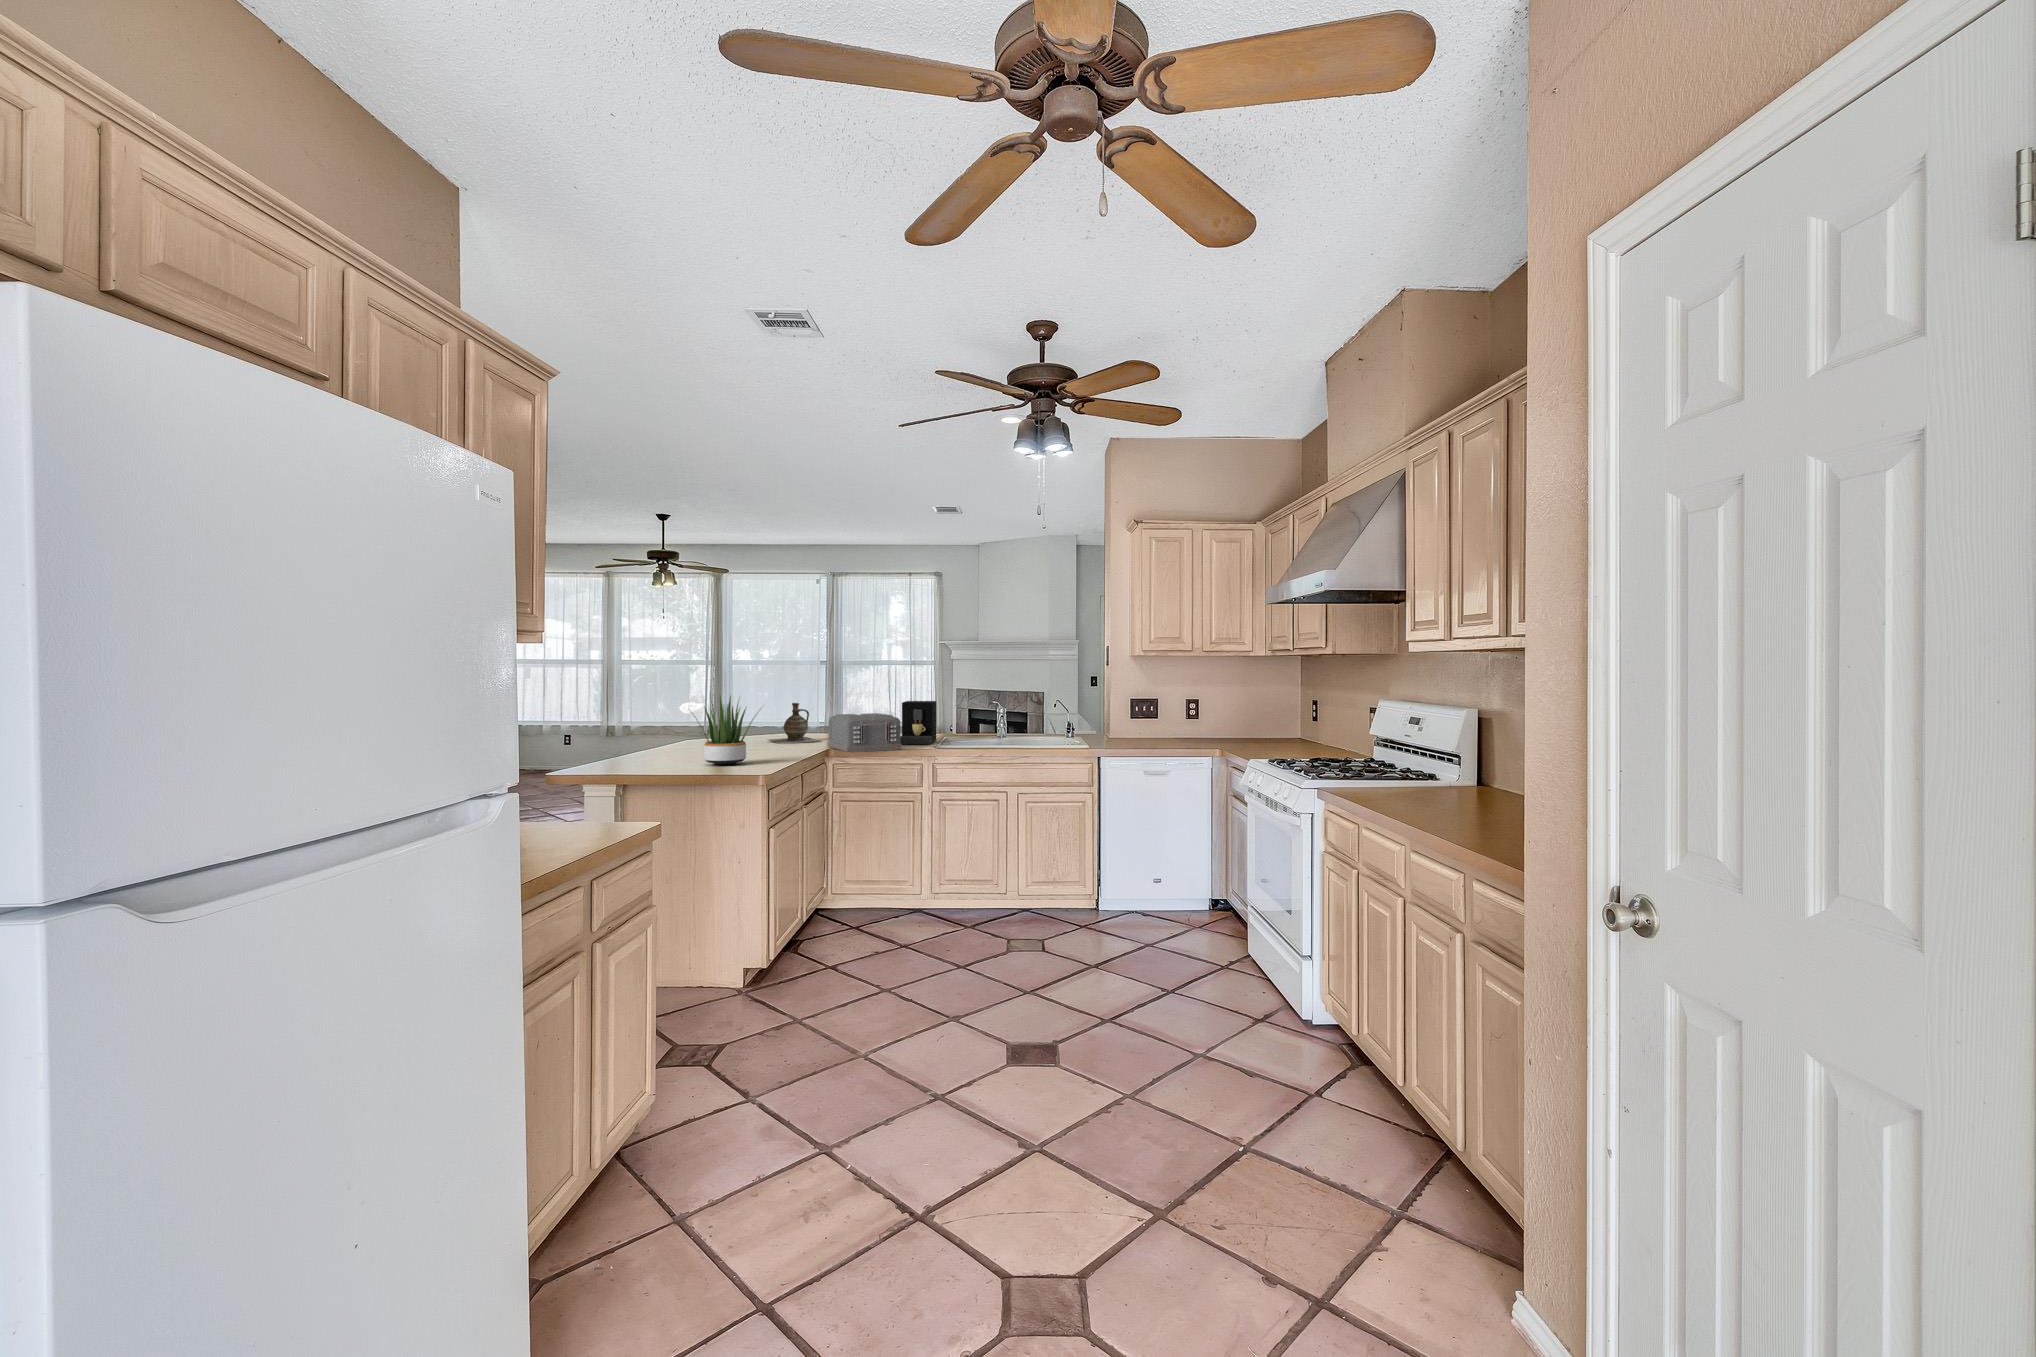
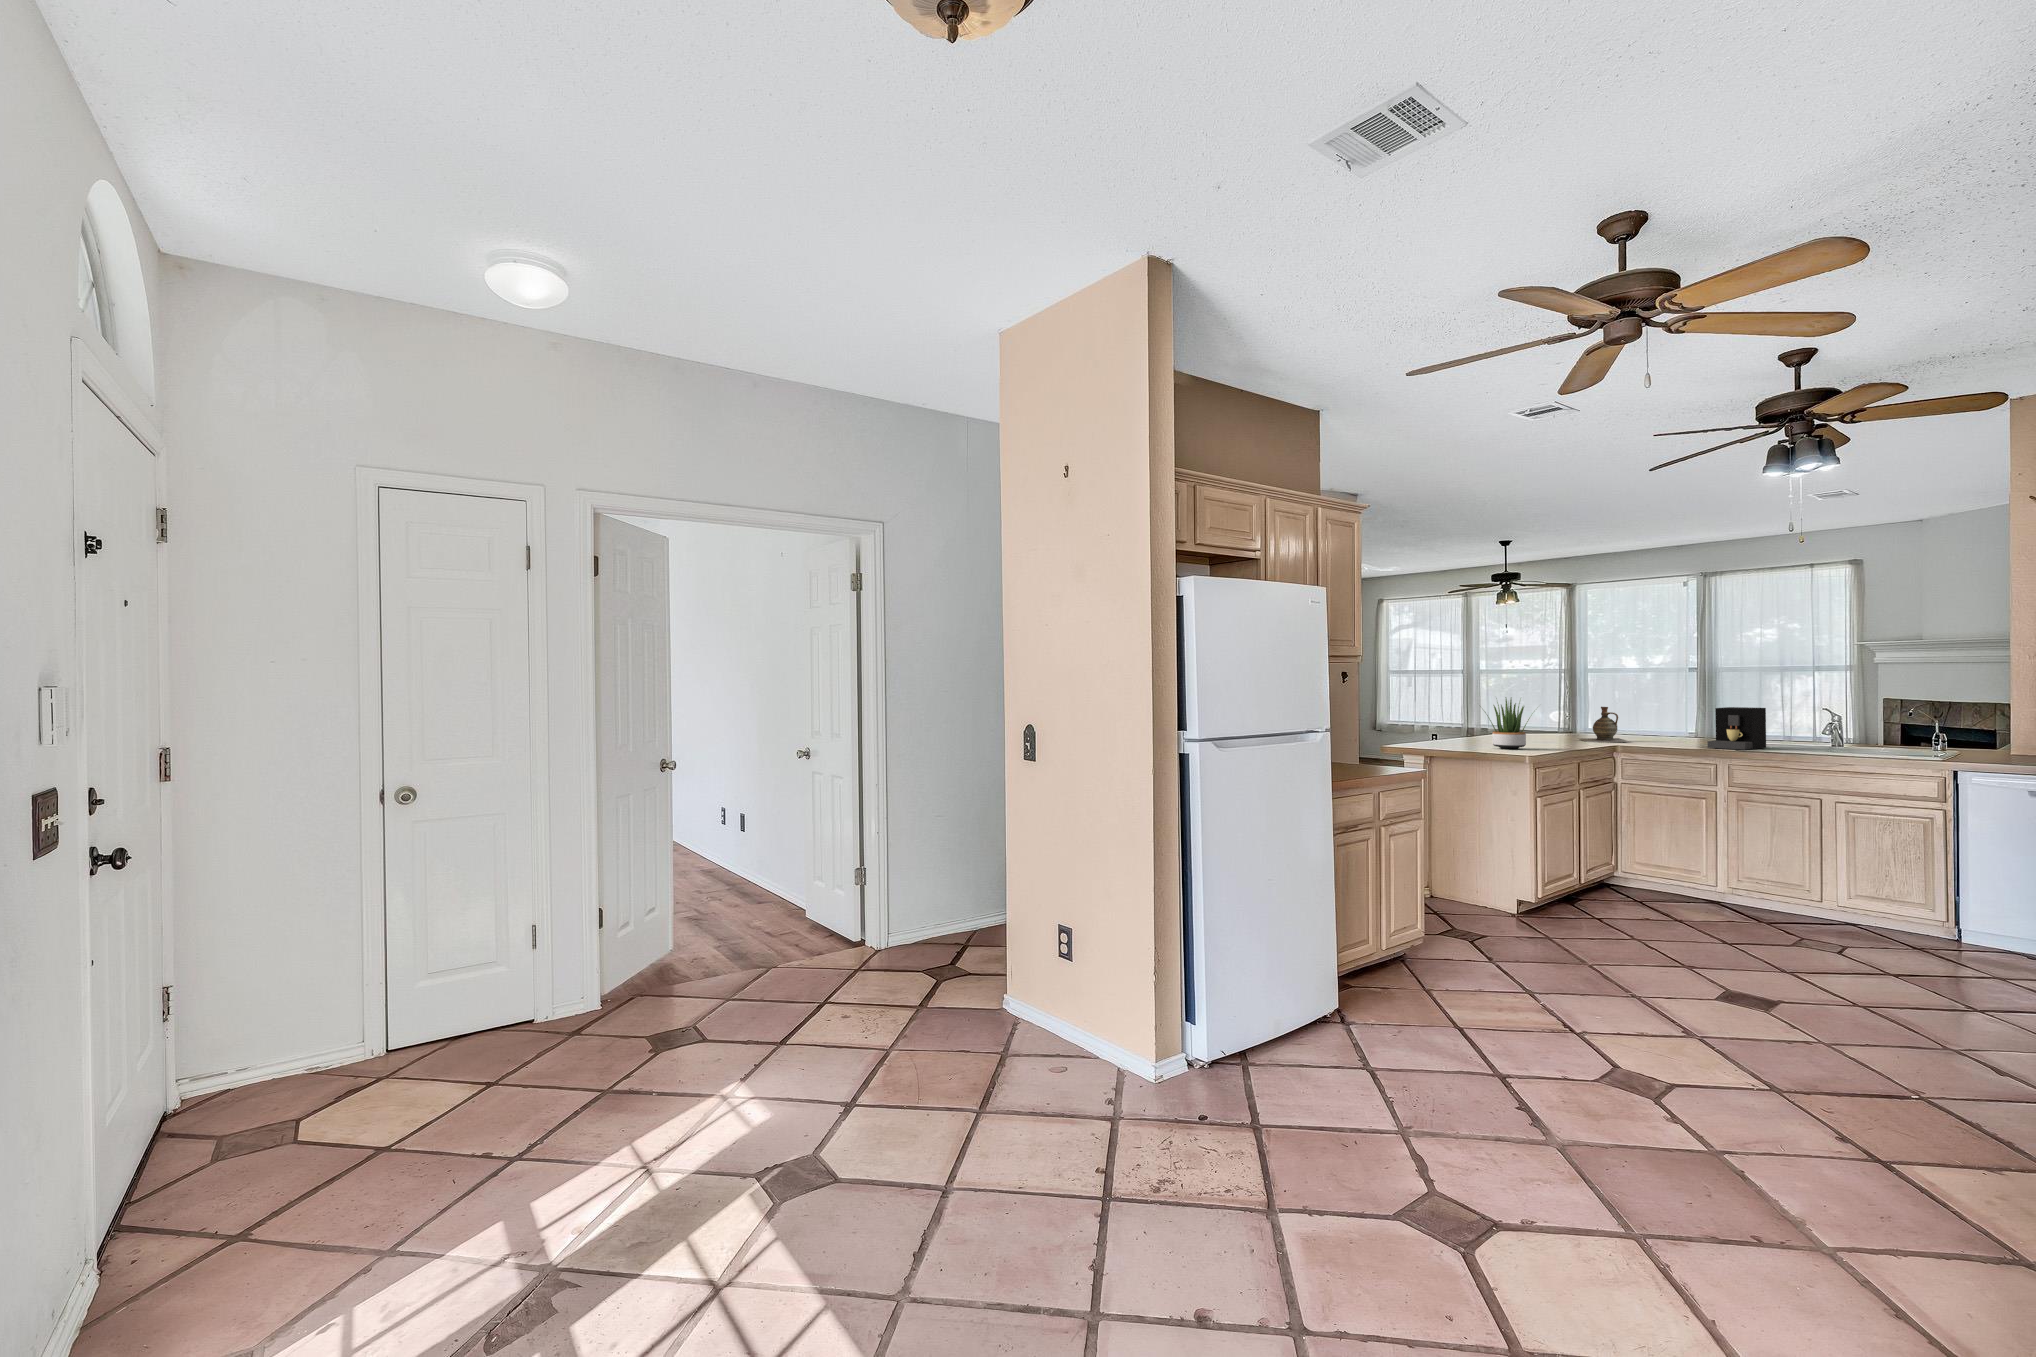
toaster: present [827,713,902,752] -> none [1624,717,1699,751]

